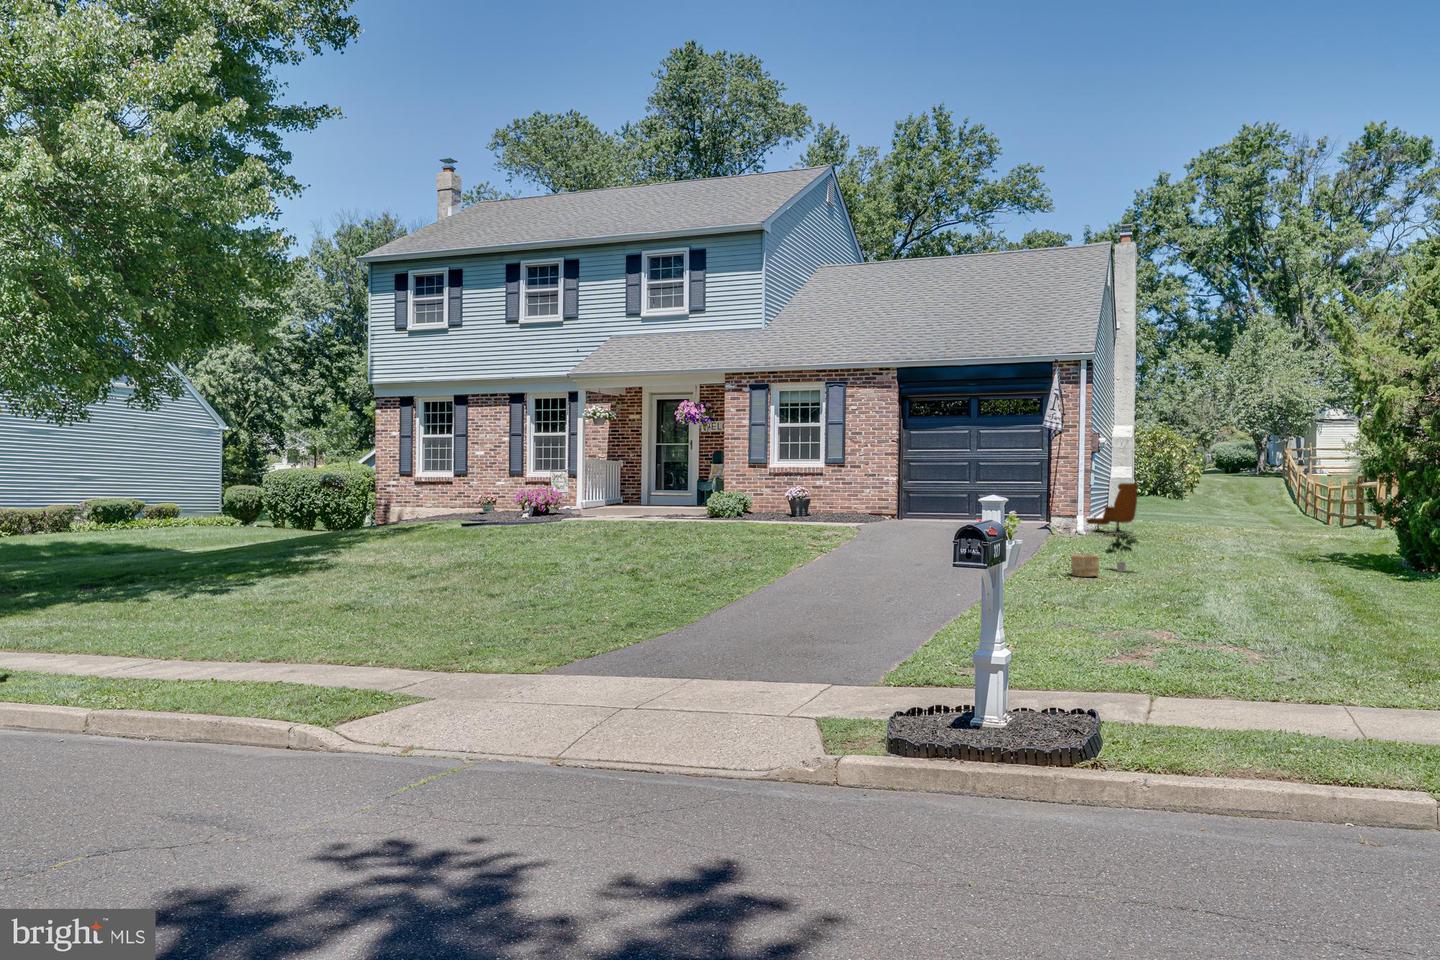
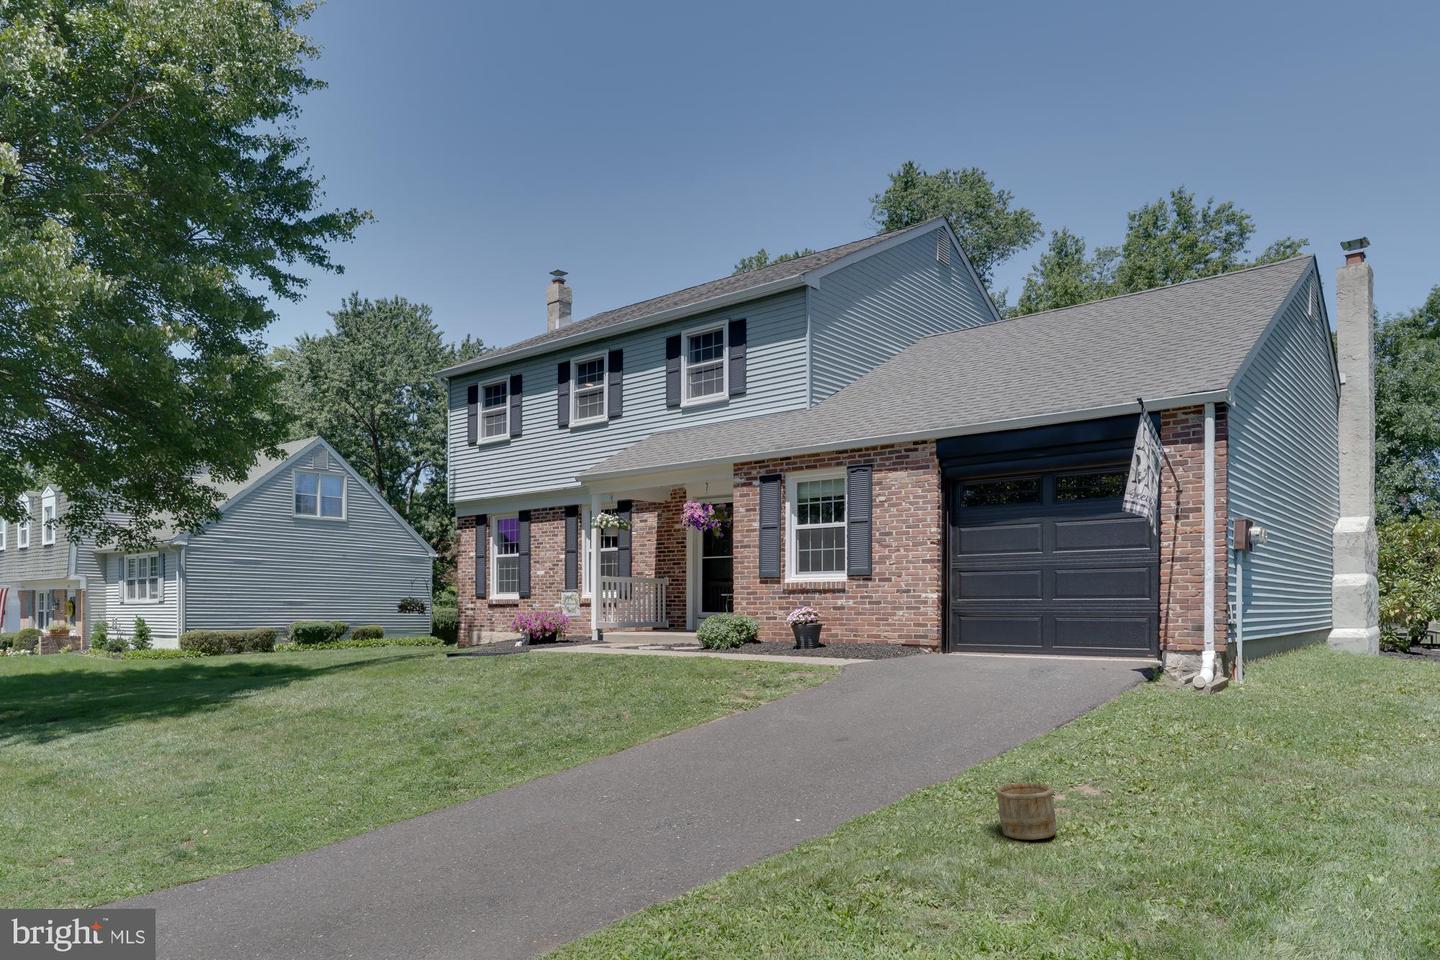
lounge chair: present [1087,483,1138,534] -> none [1229,598,1306,688]
potted plant: present [1106,534,1138,572] -> none [1108,734,1166,817]

